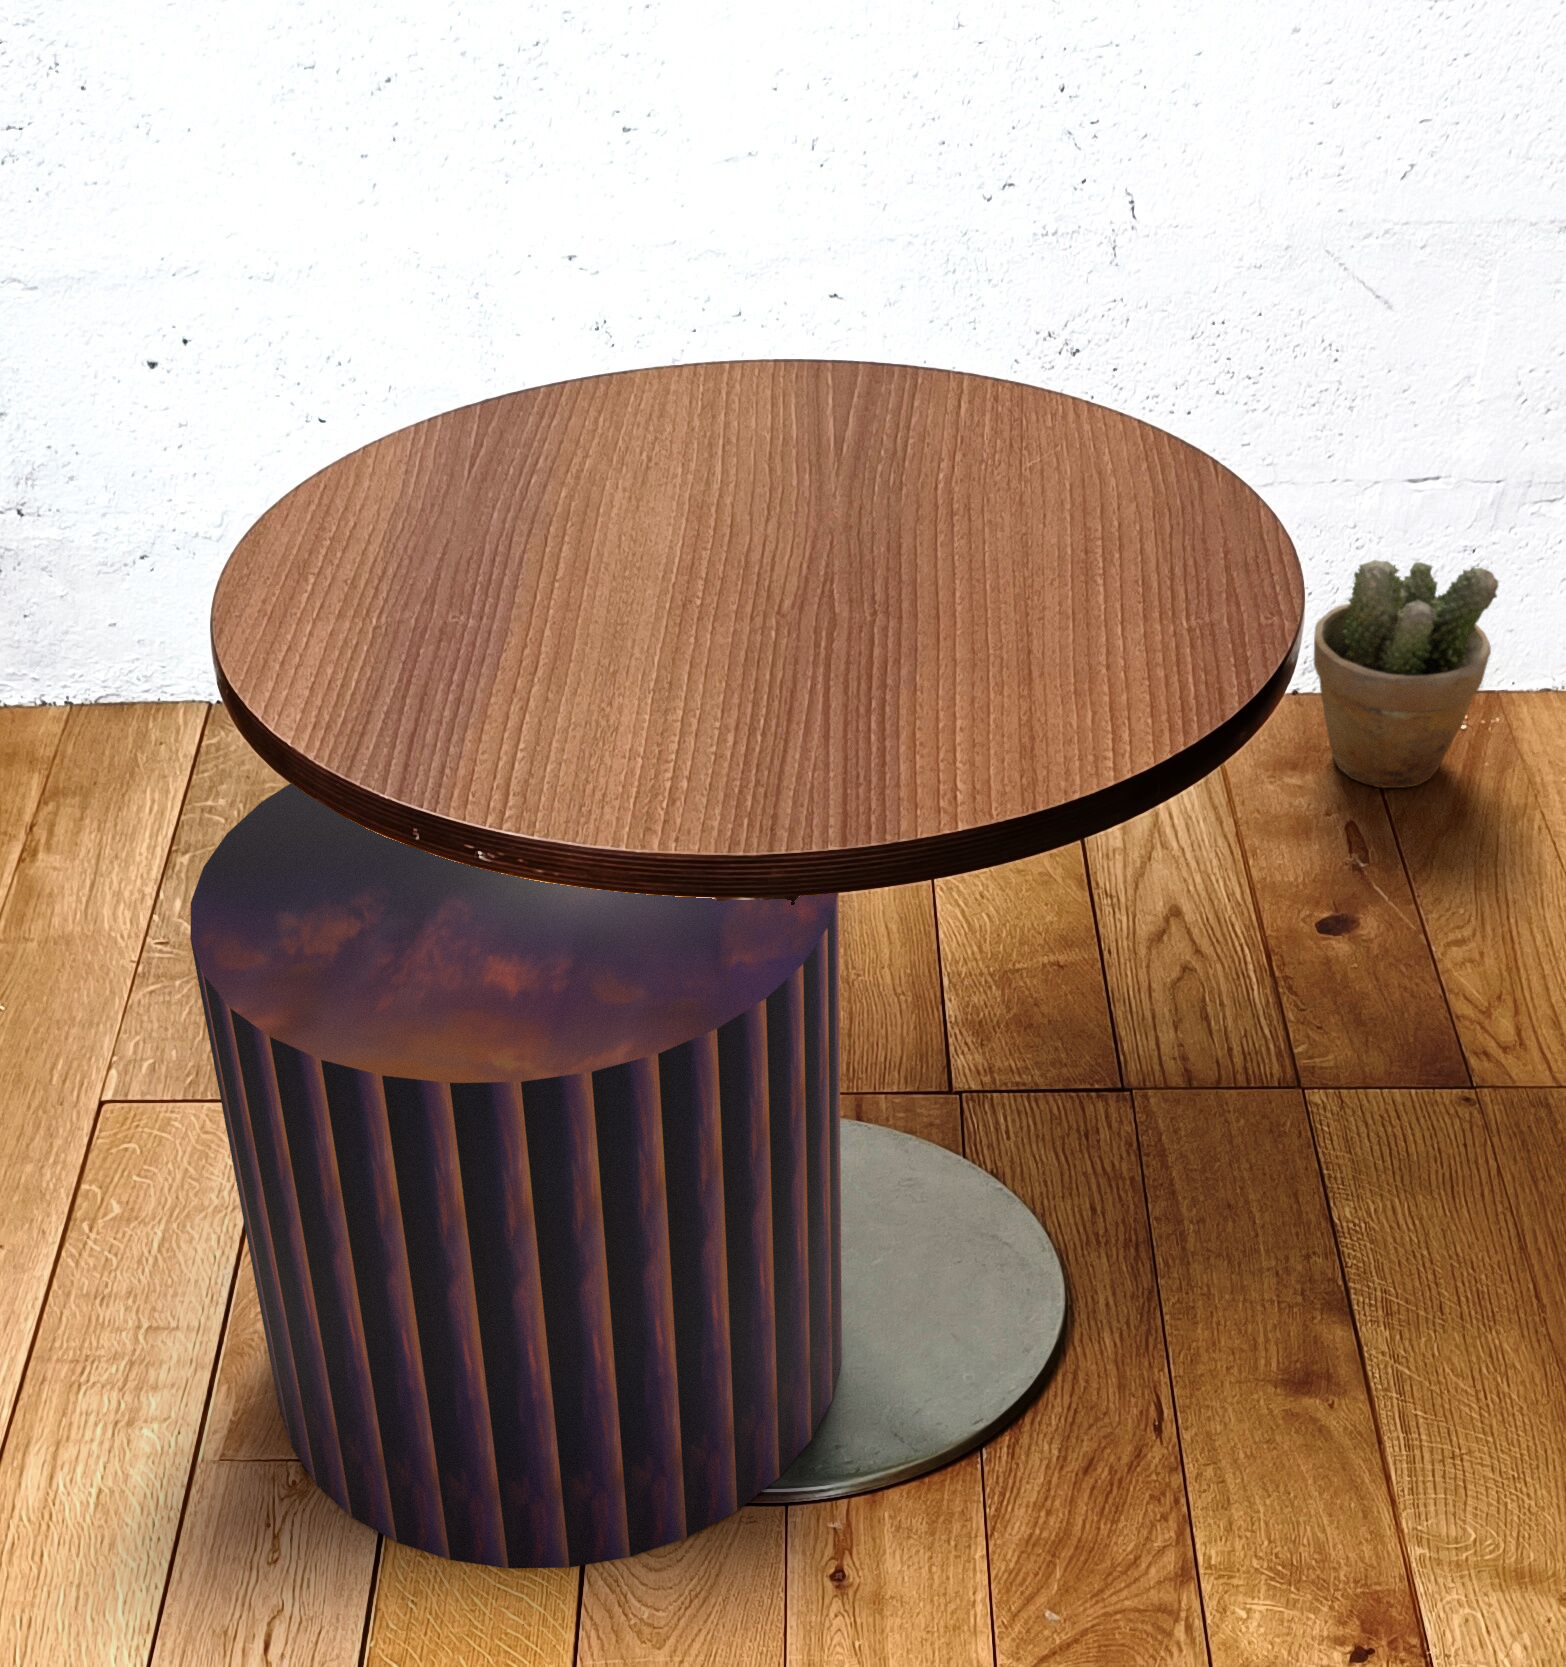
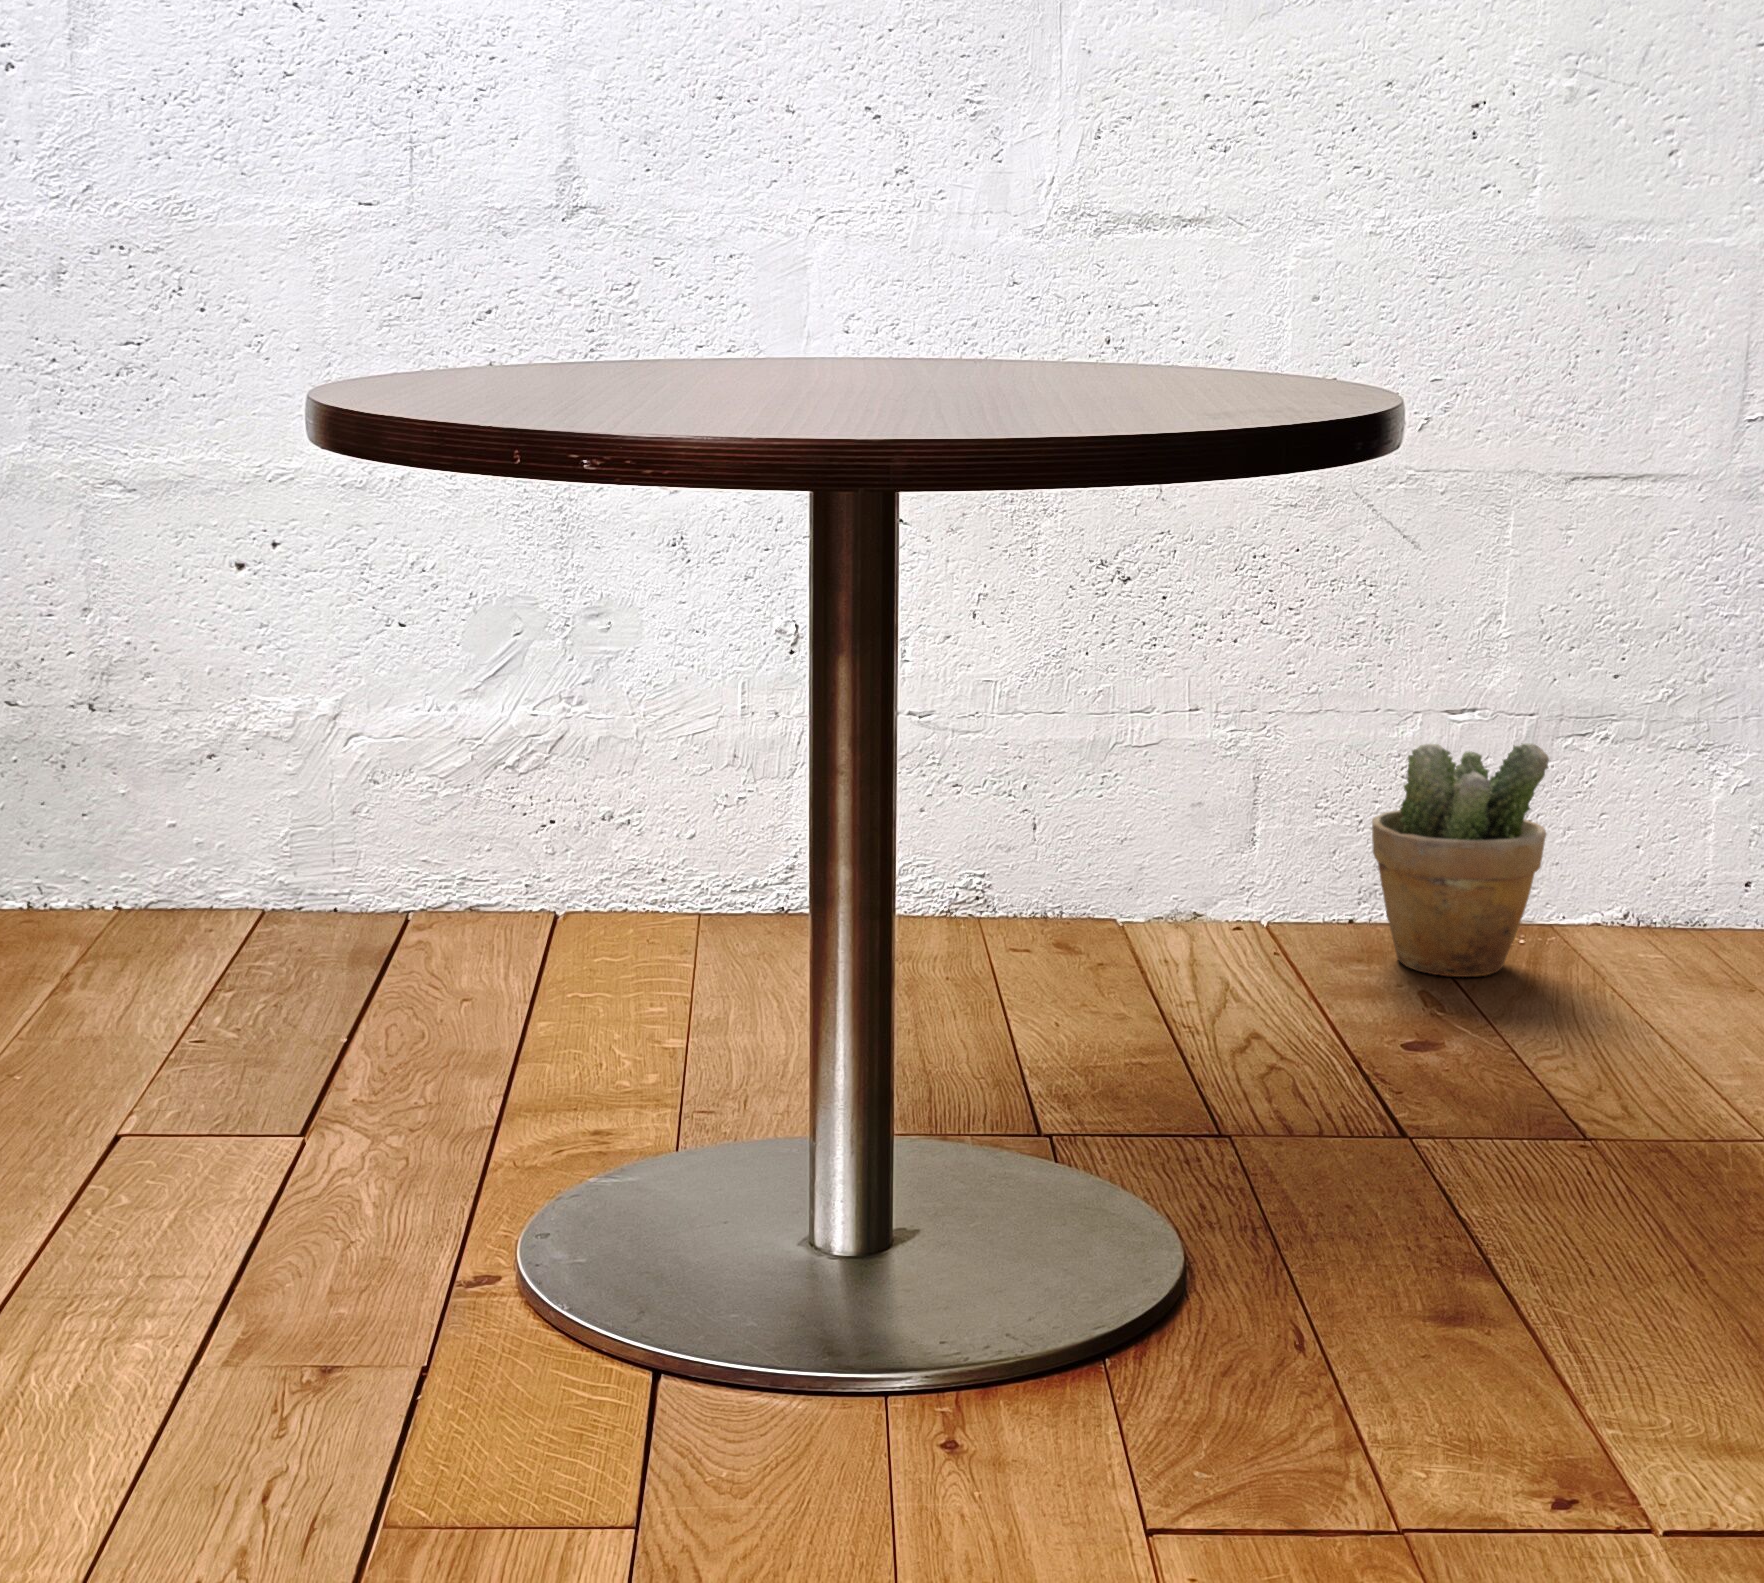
pouf: present [190,783,842,1569] -> none [282,623,953,1433]

